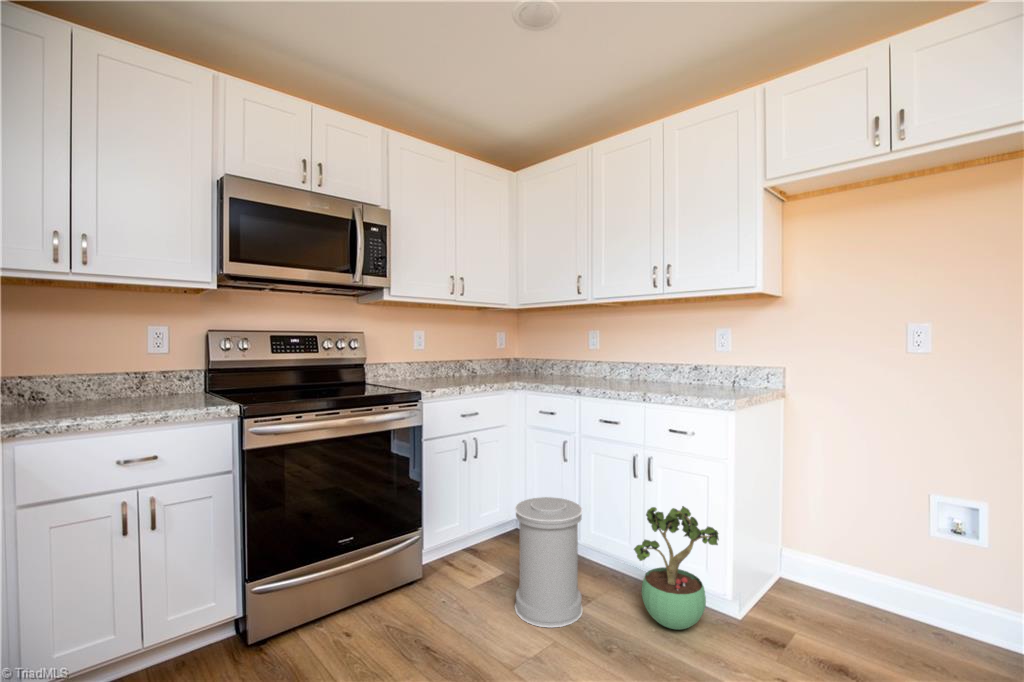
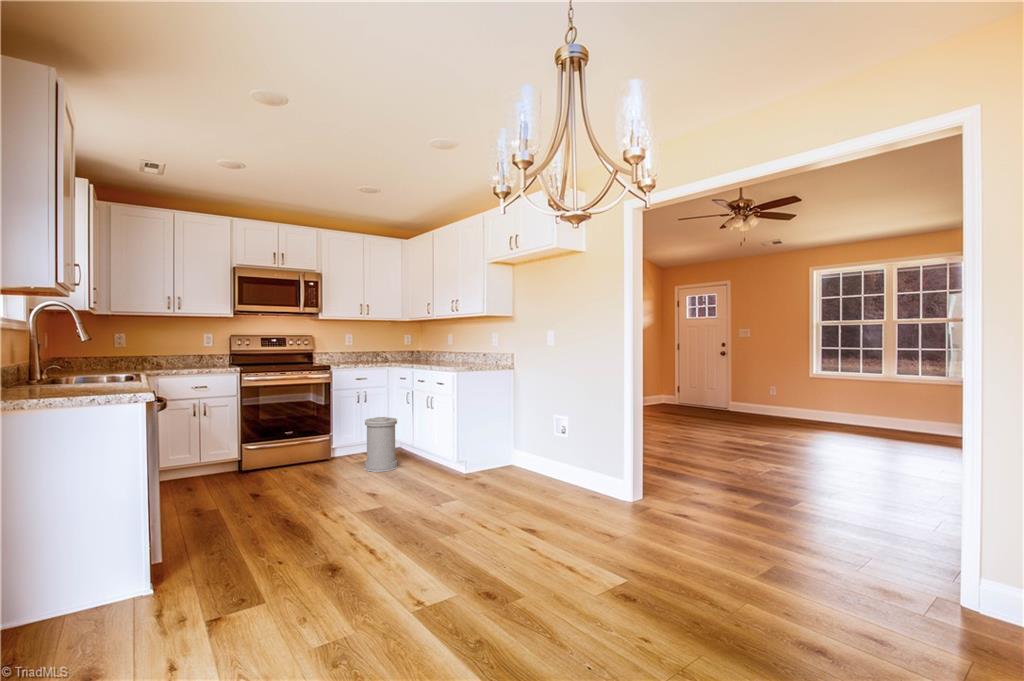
potted plant: present [634,506,719,629] -> none [414,416,446,473]

